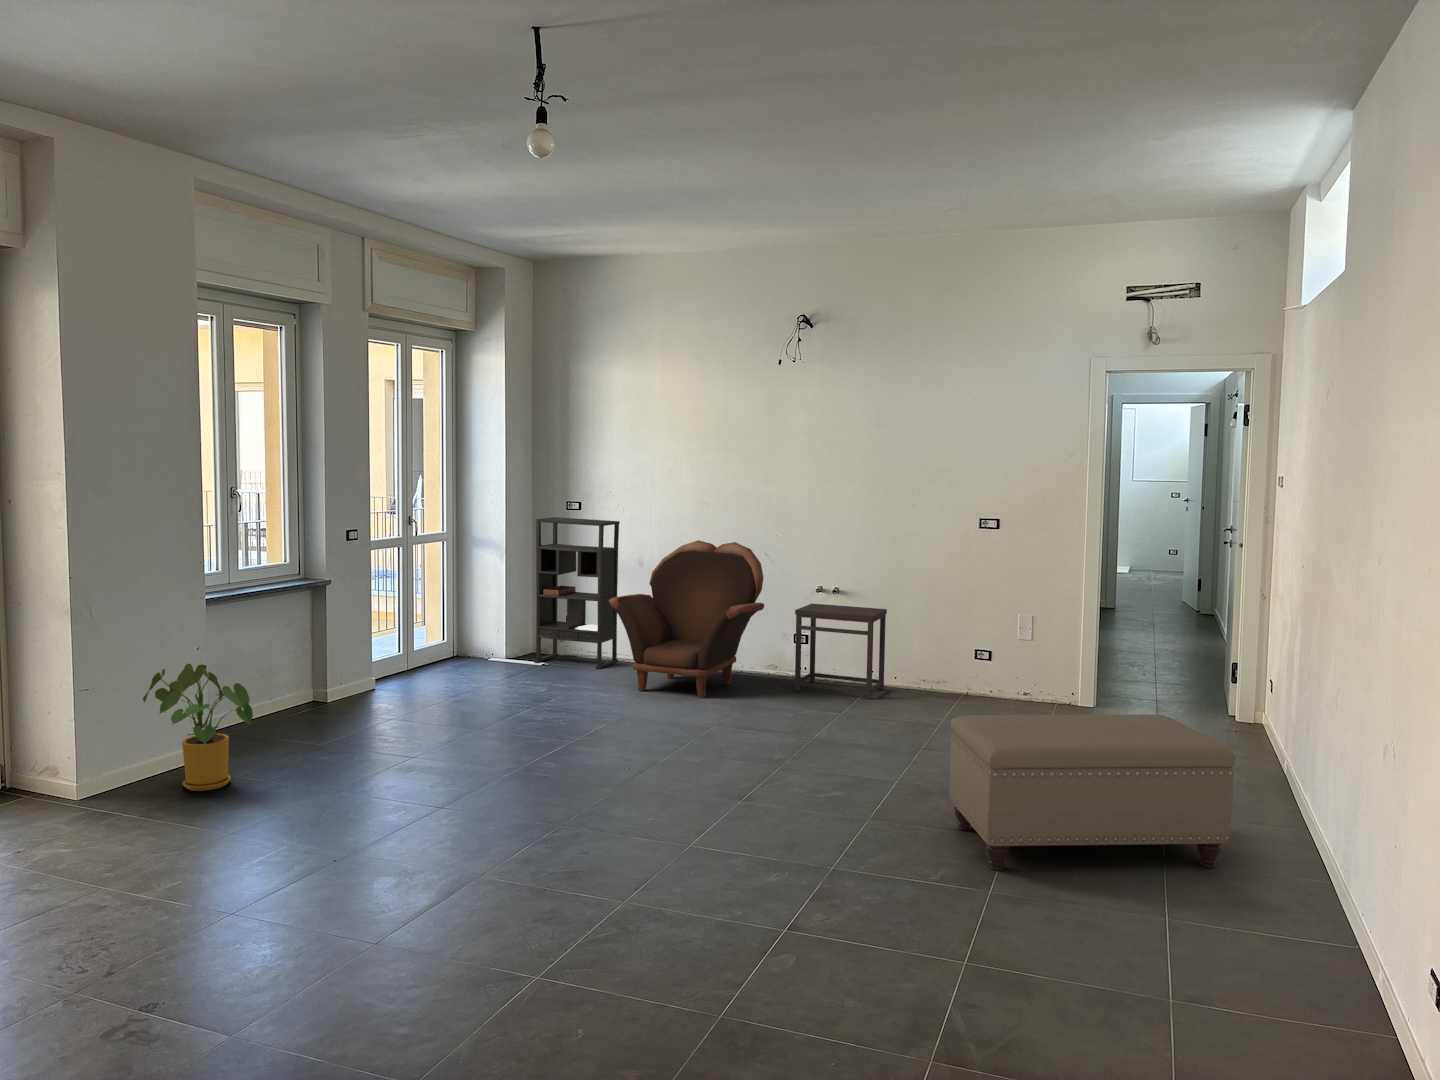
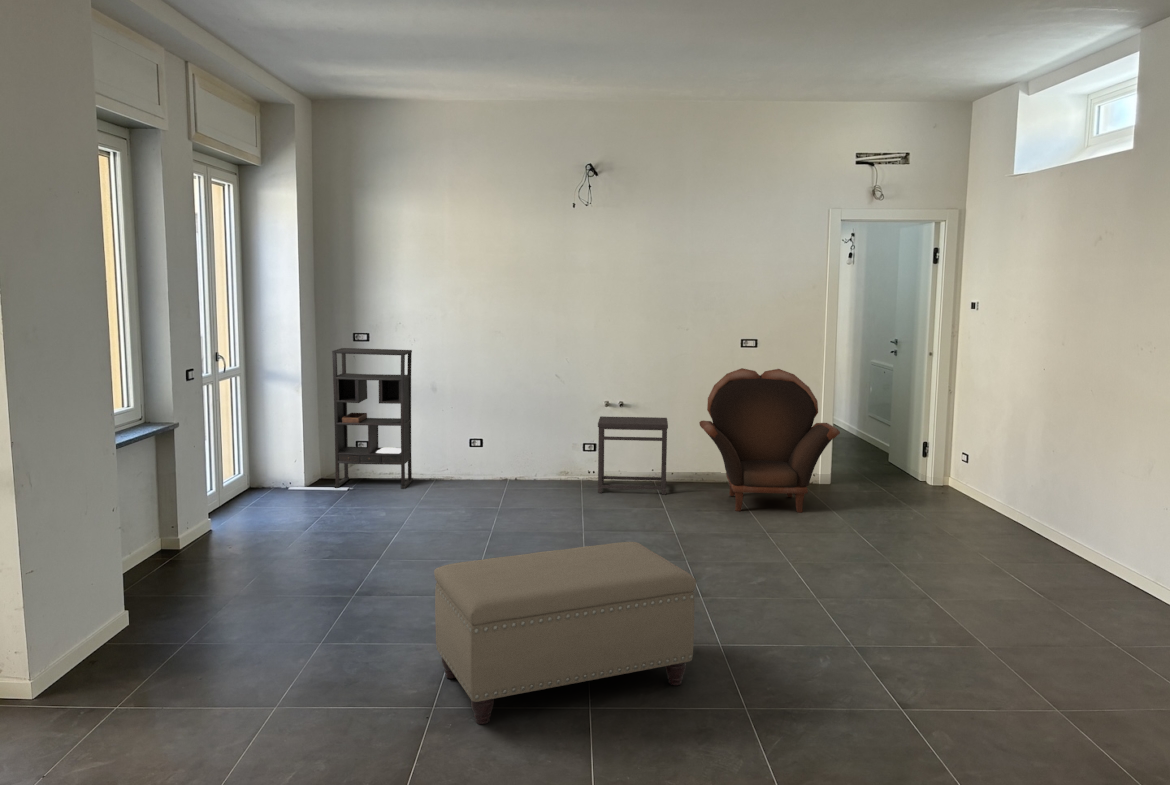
armchair: present [609,540,764,698] -> present [699,368,840,512]
house plant: present [143,664,253,791] -> none [96,523,227,654]
ottoman: present [950,714,1236,871] -> present [434,542,696,724]

